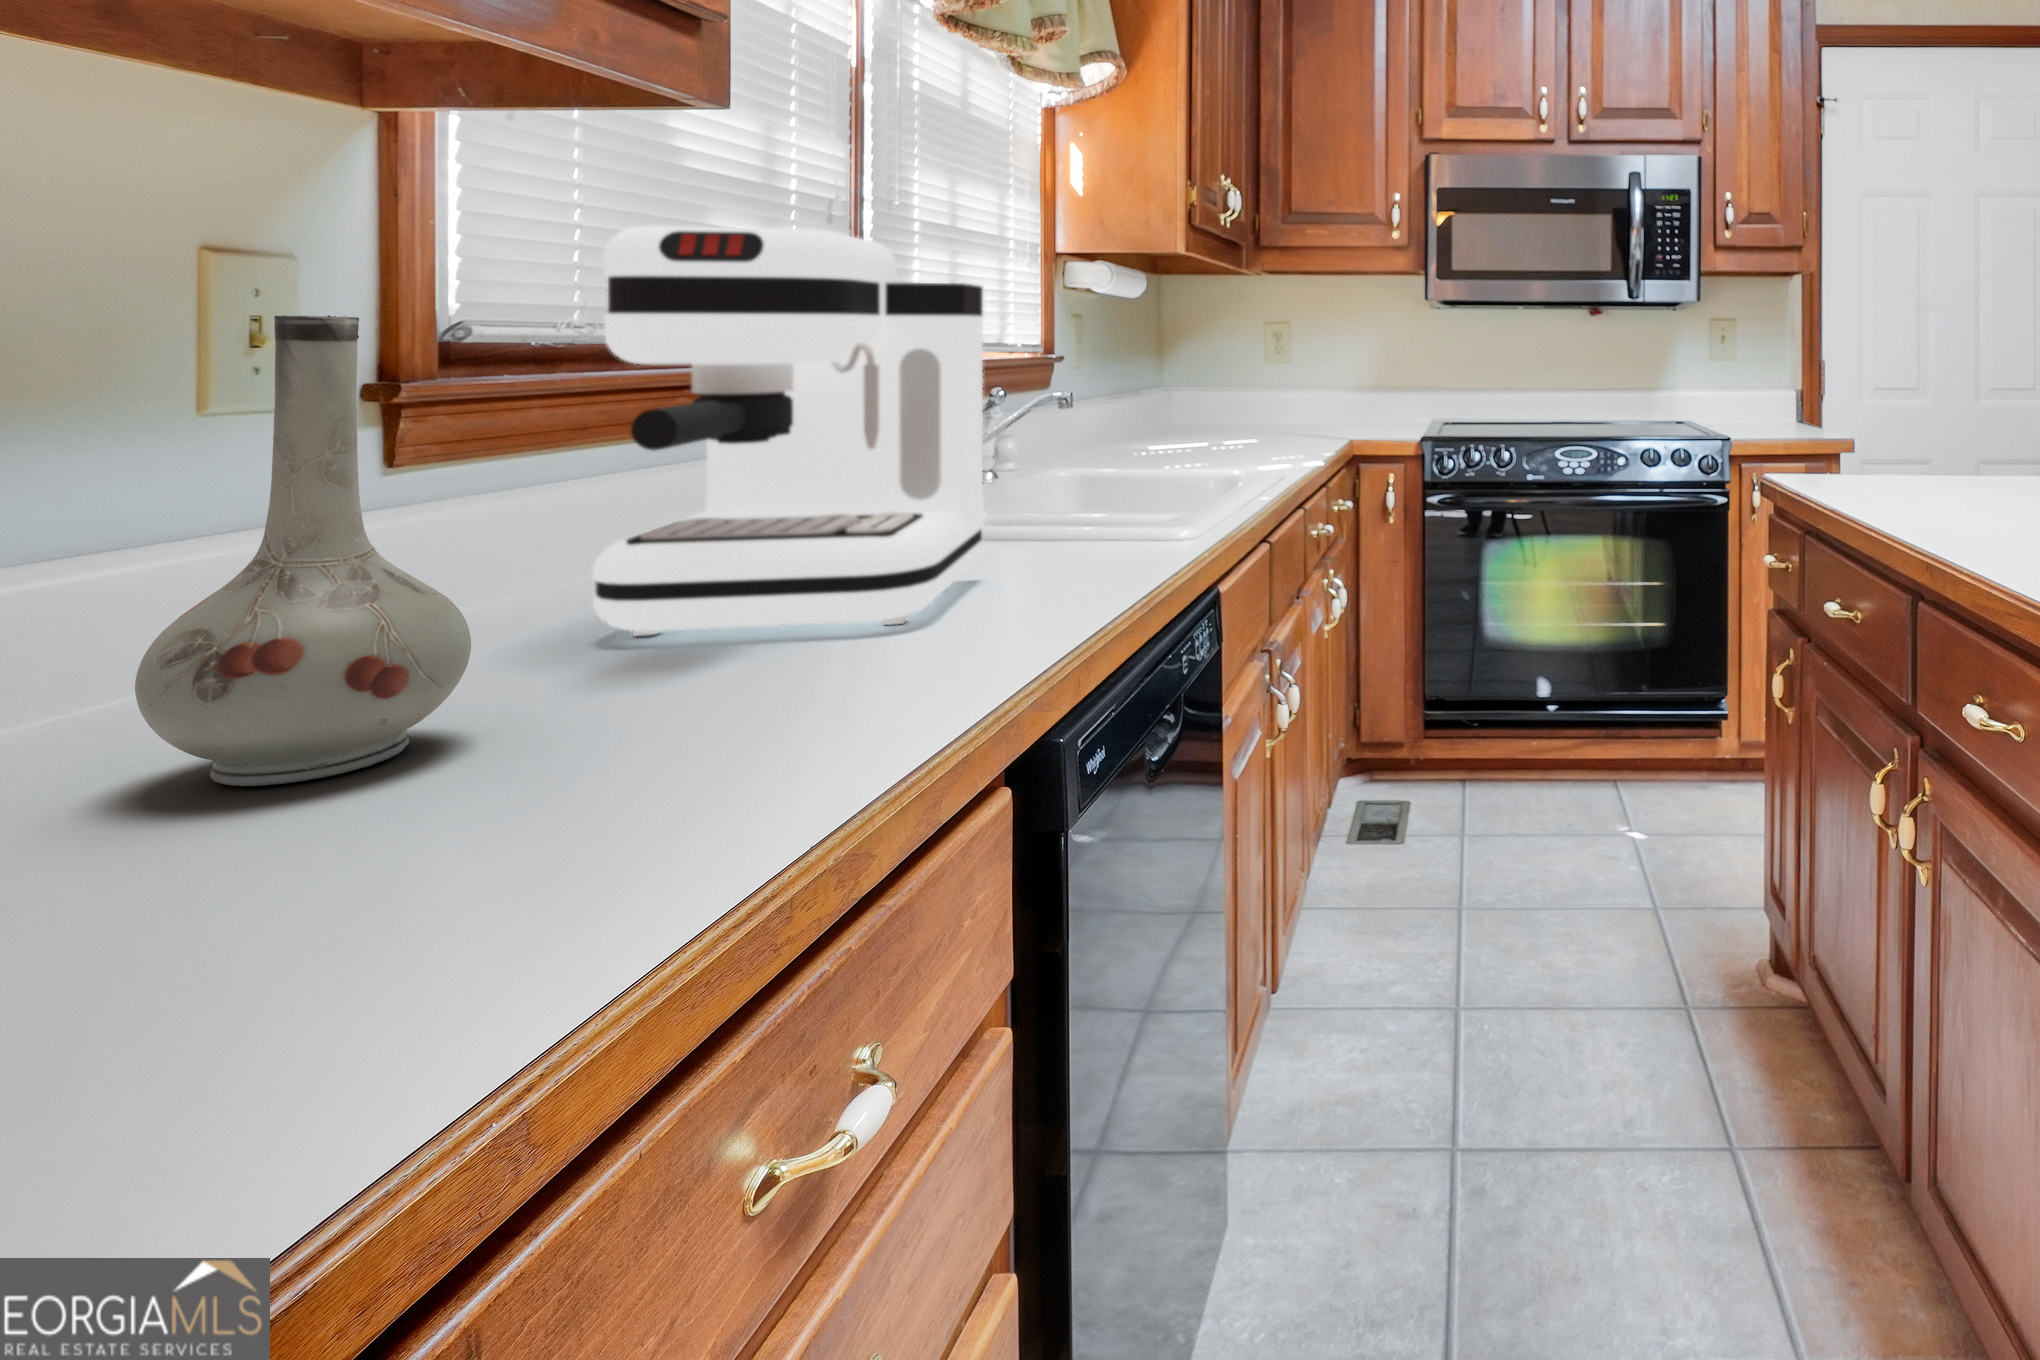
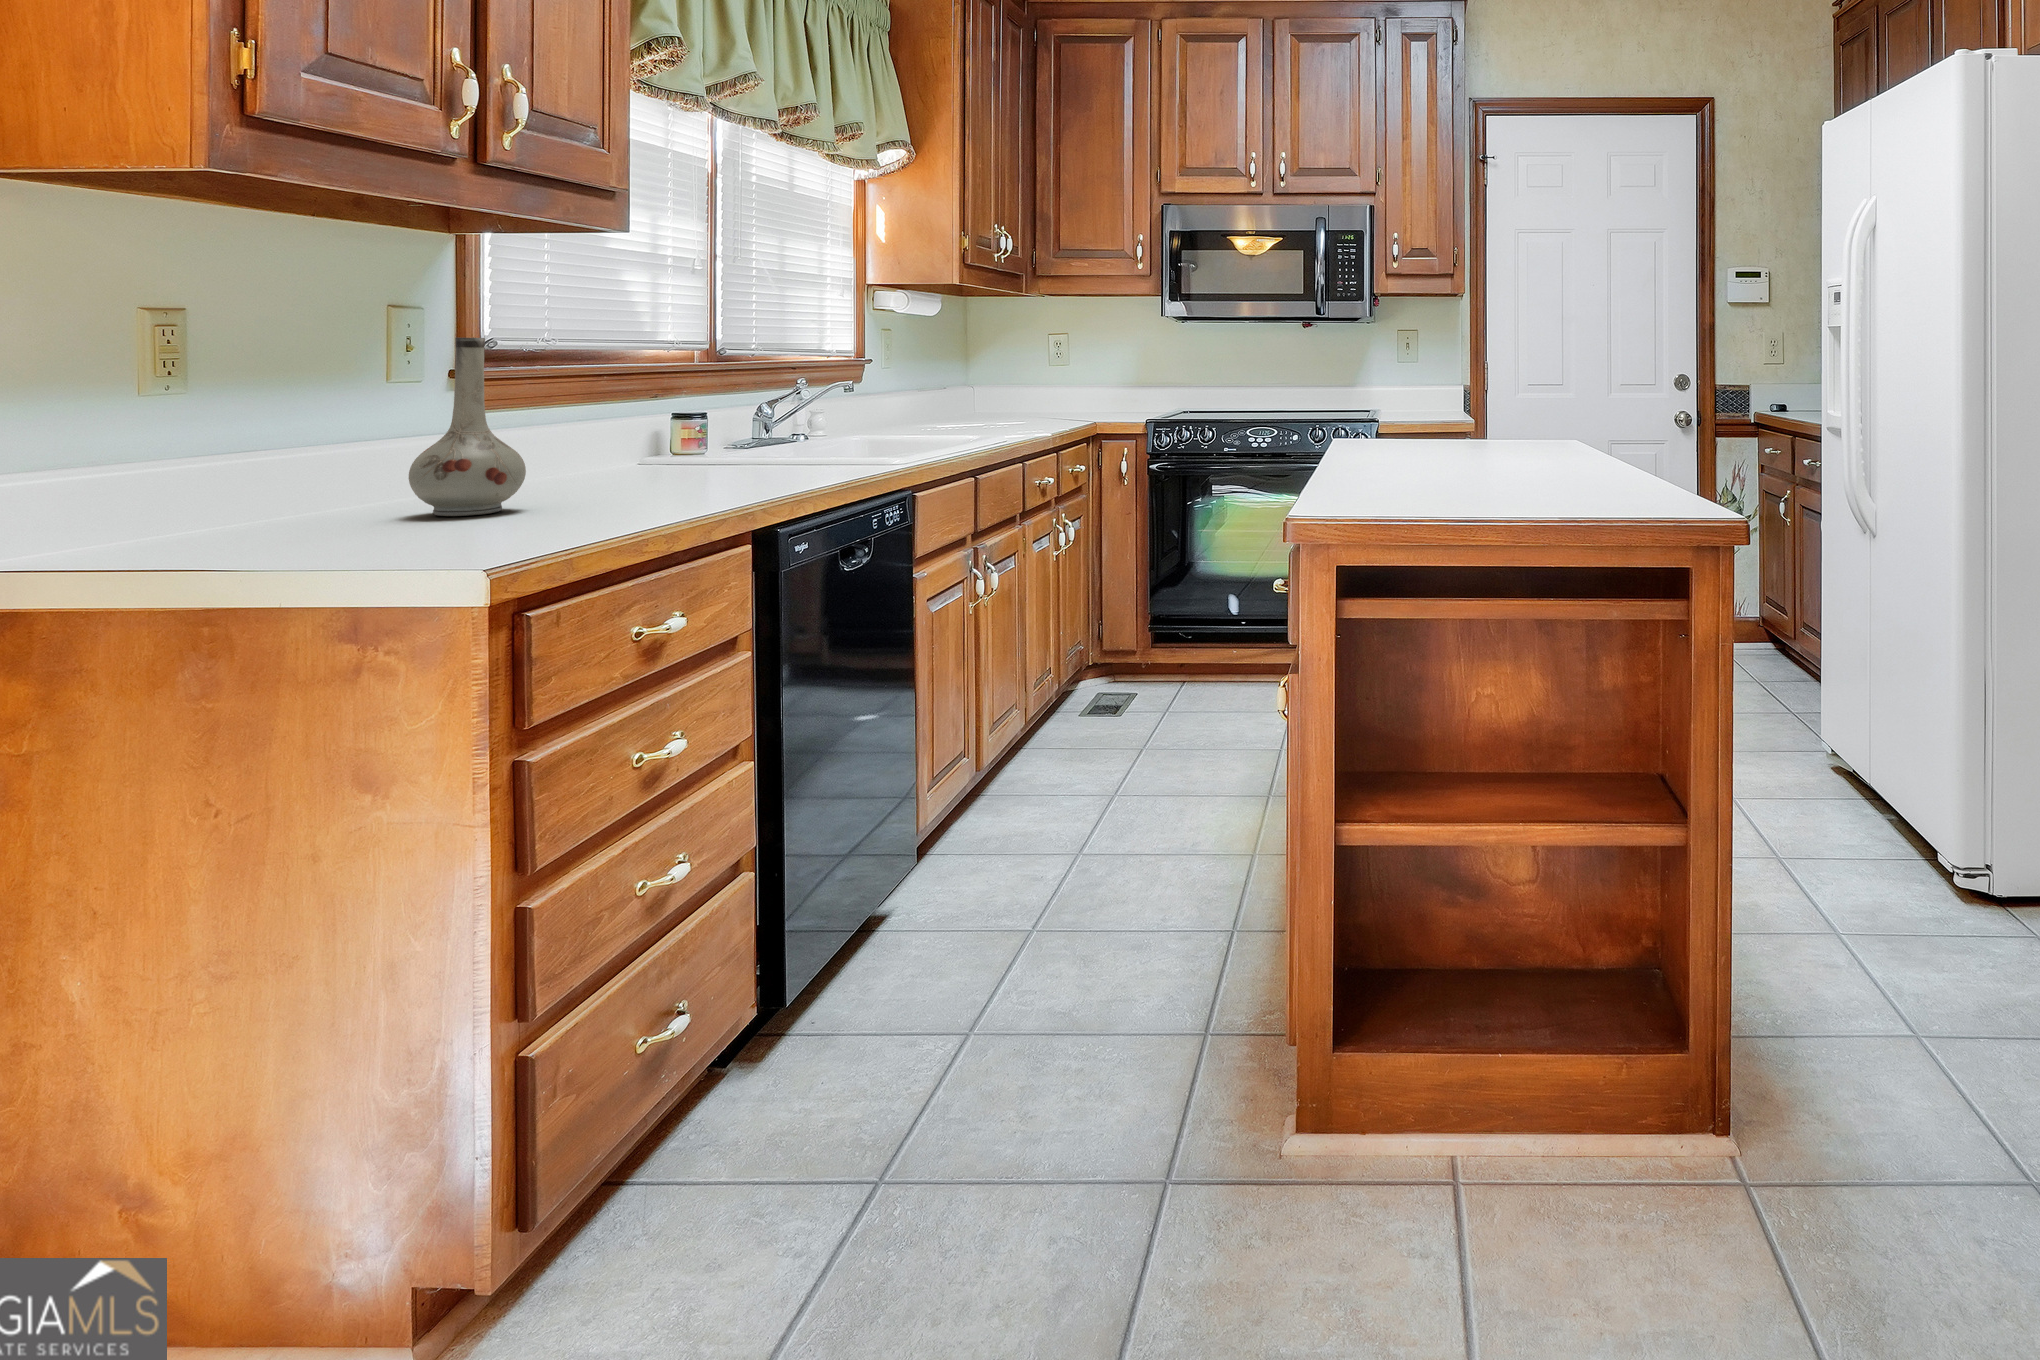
coffee maker: present [593,226,984,636] -> none [566,292,766,490]

